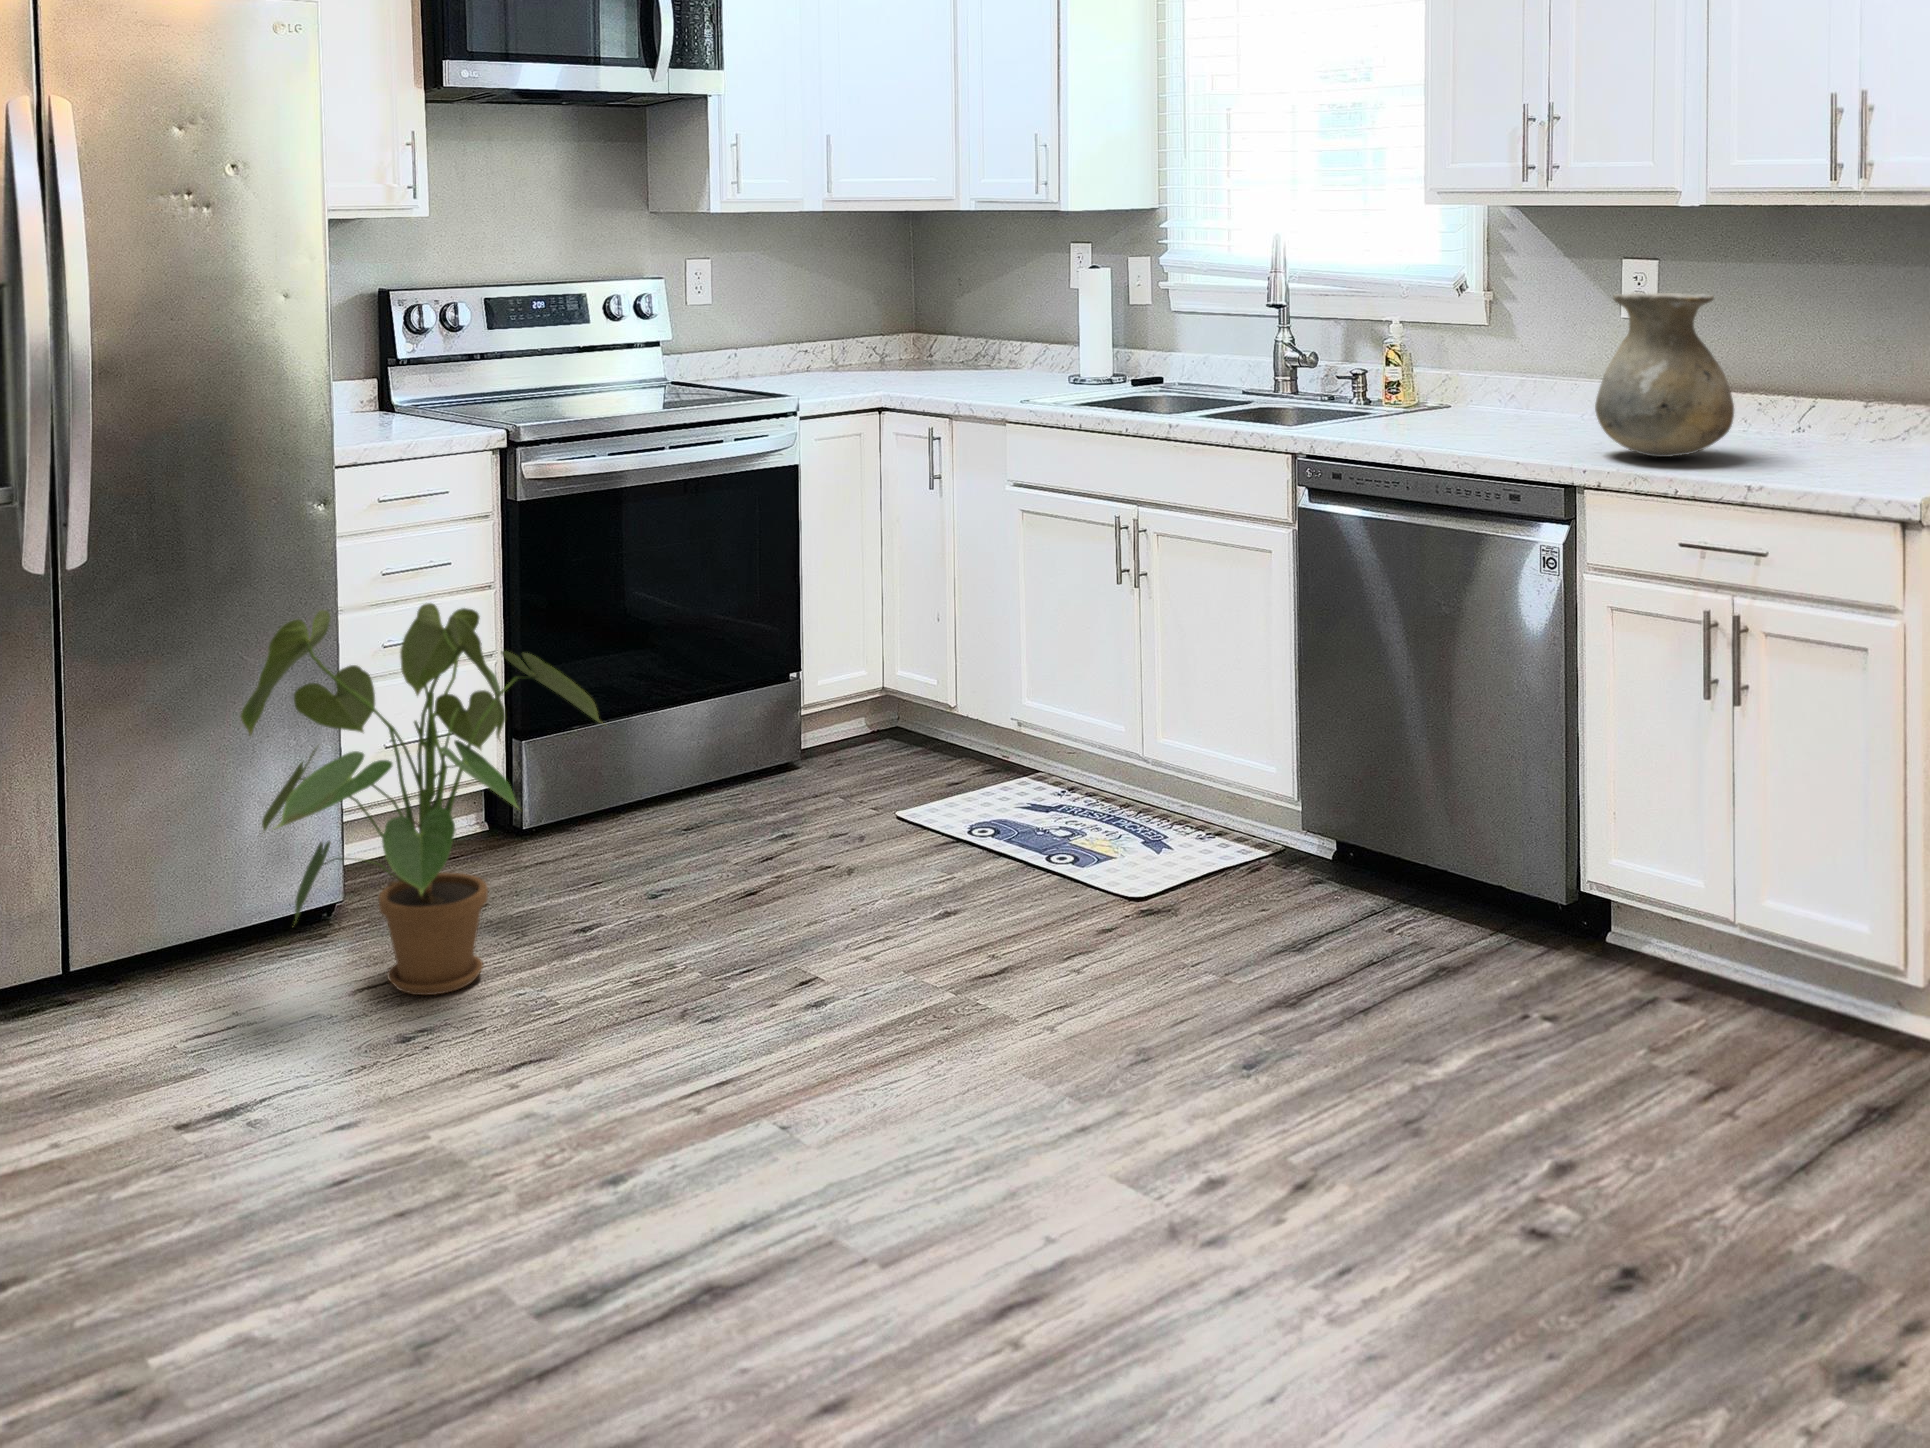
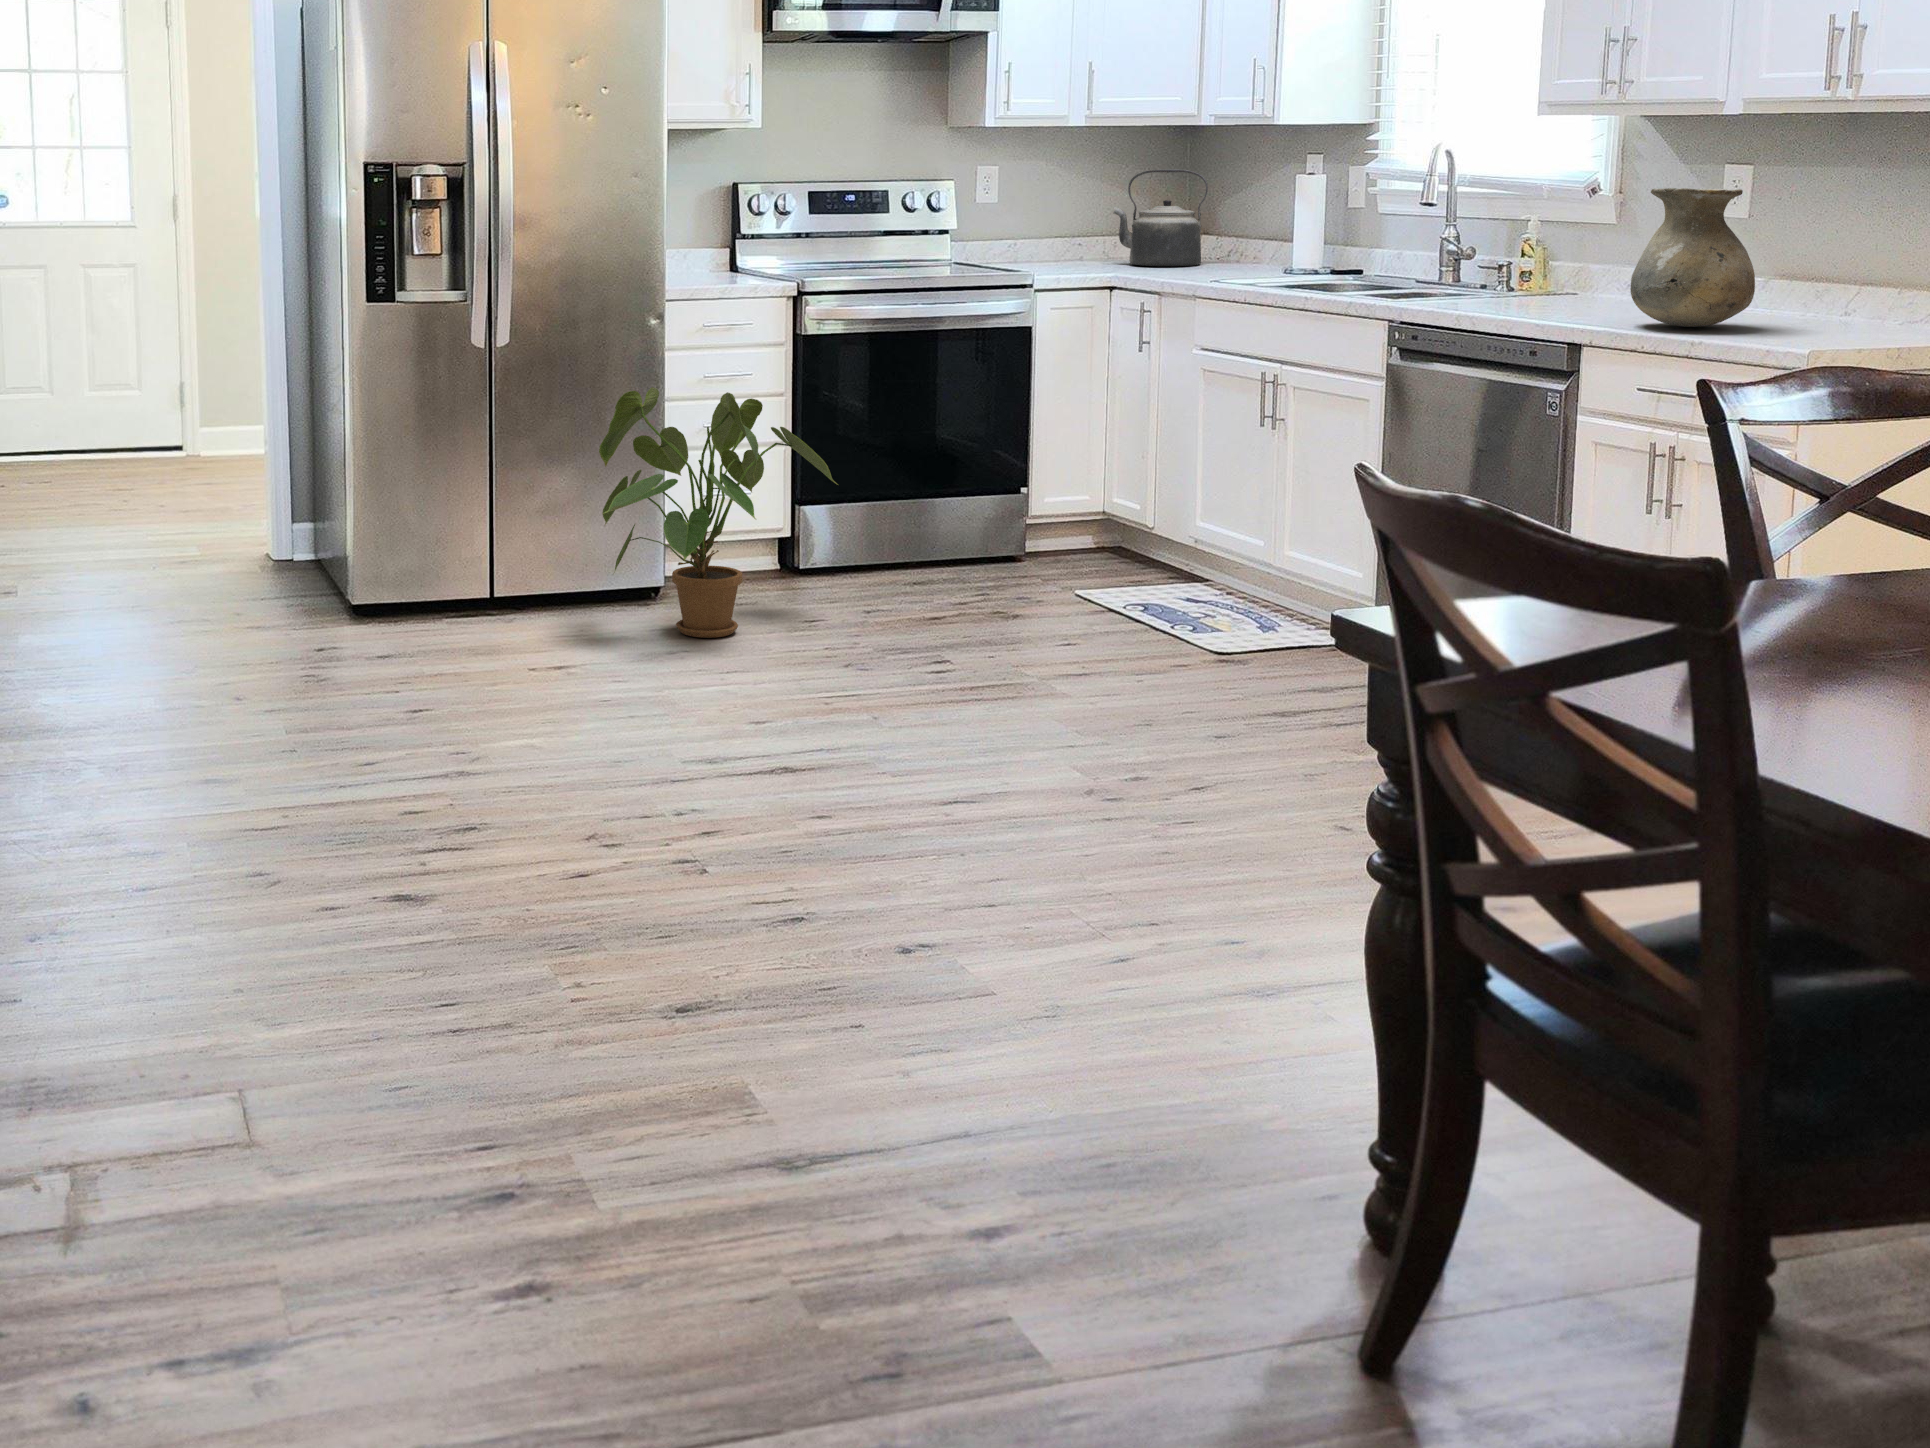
kettle: none [856,261,966,379] -> present [1113,170,1208,266]

